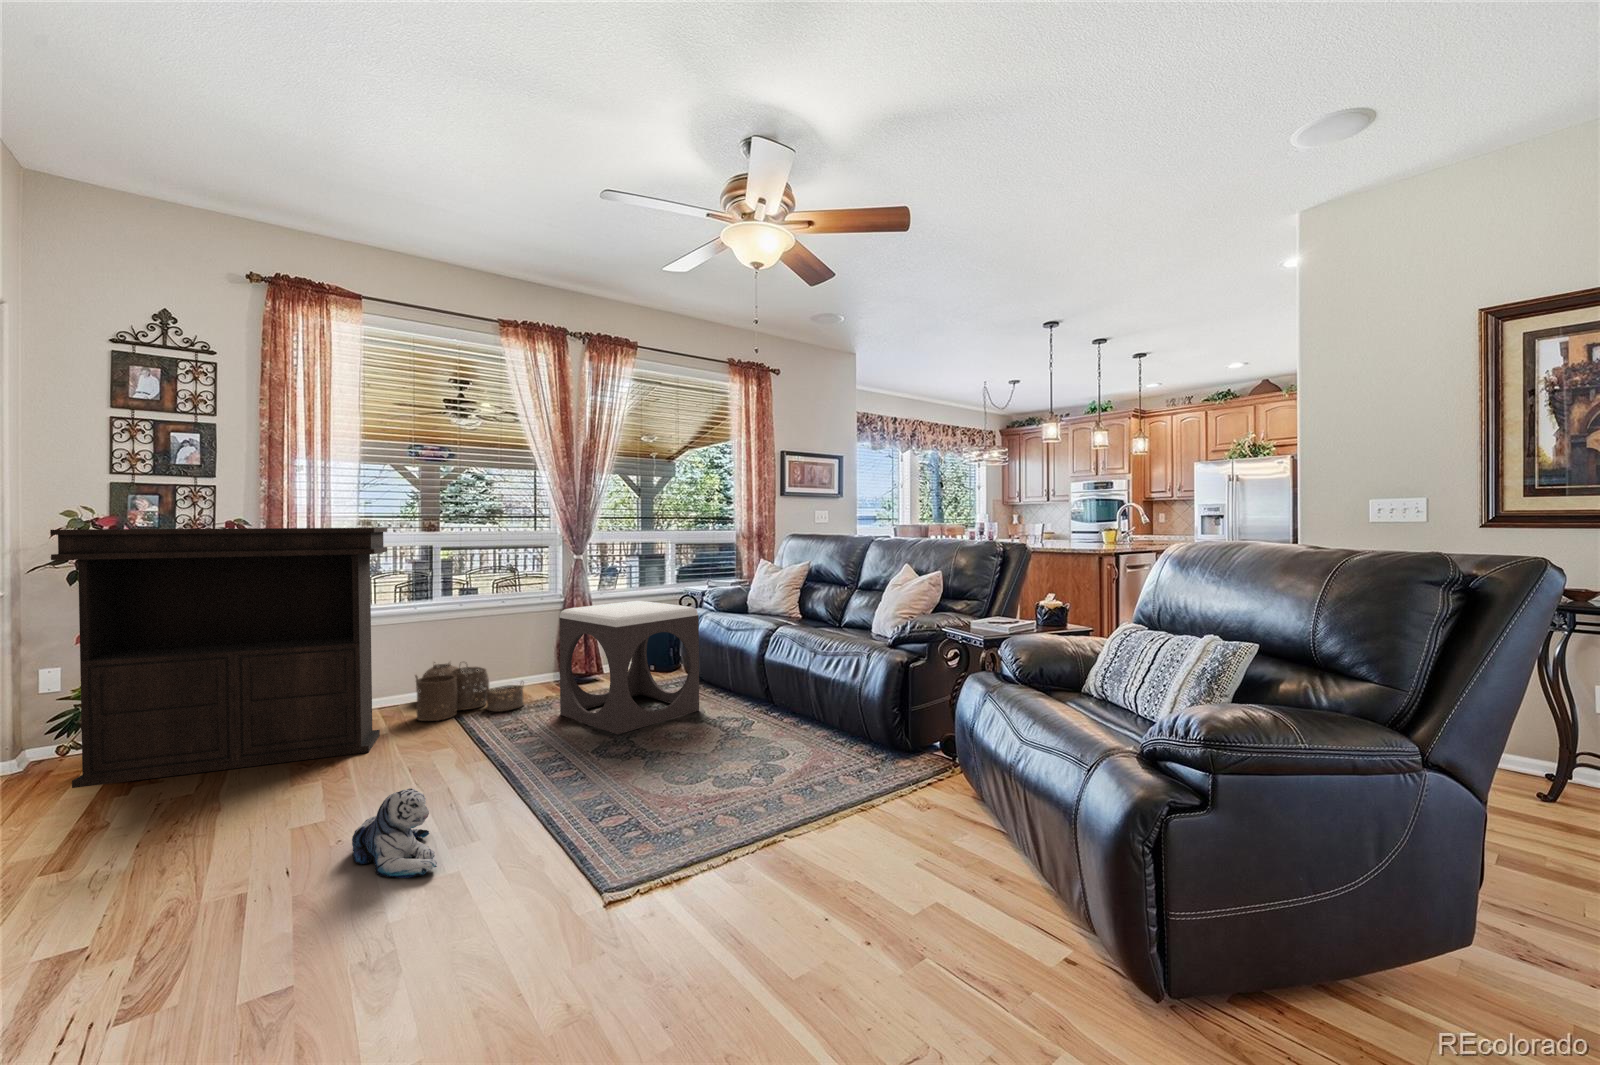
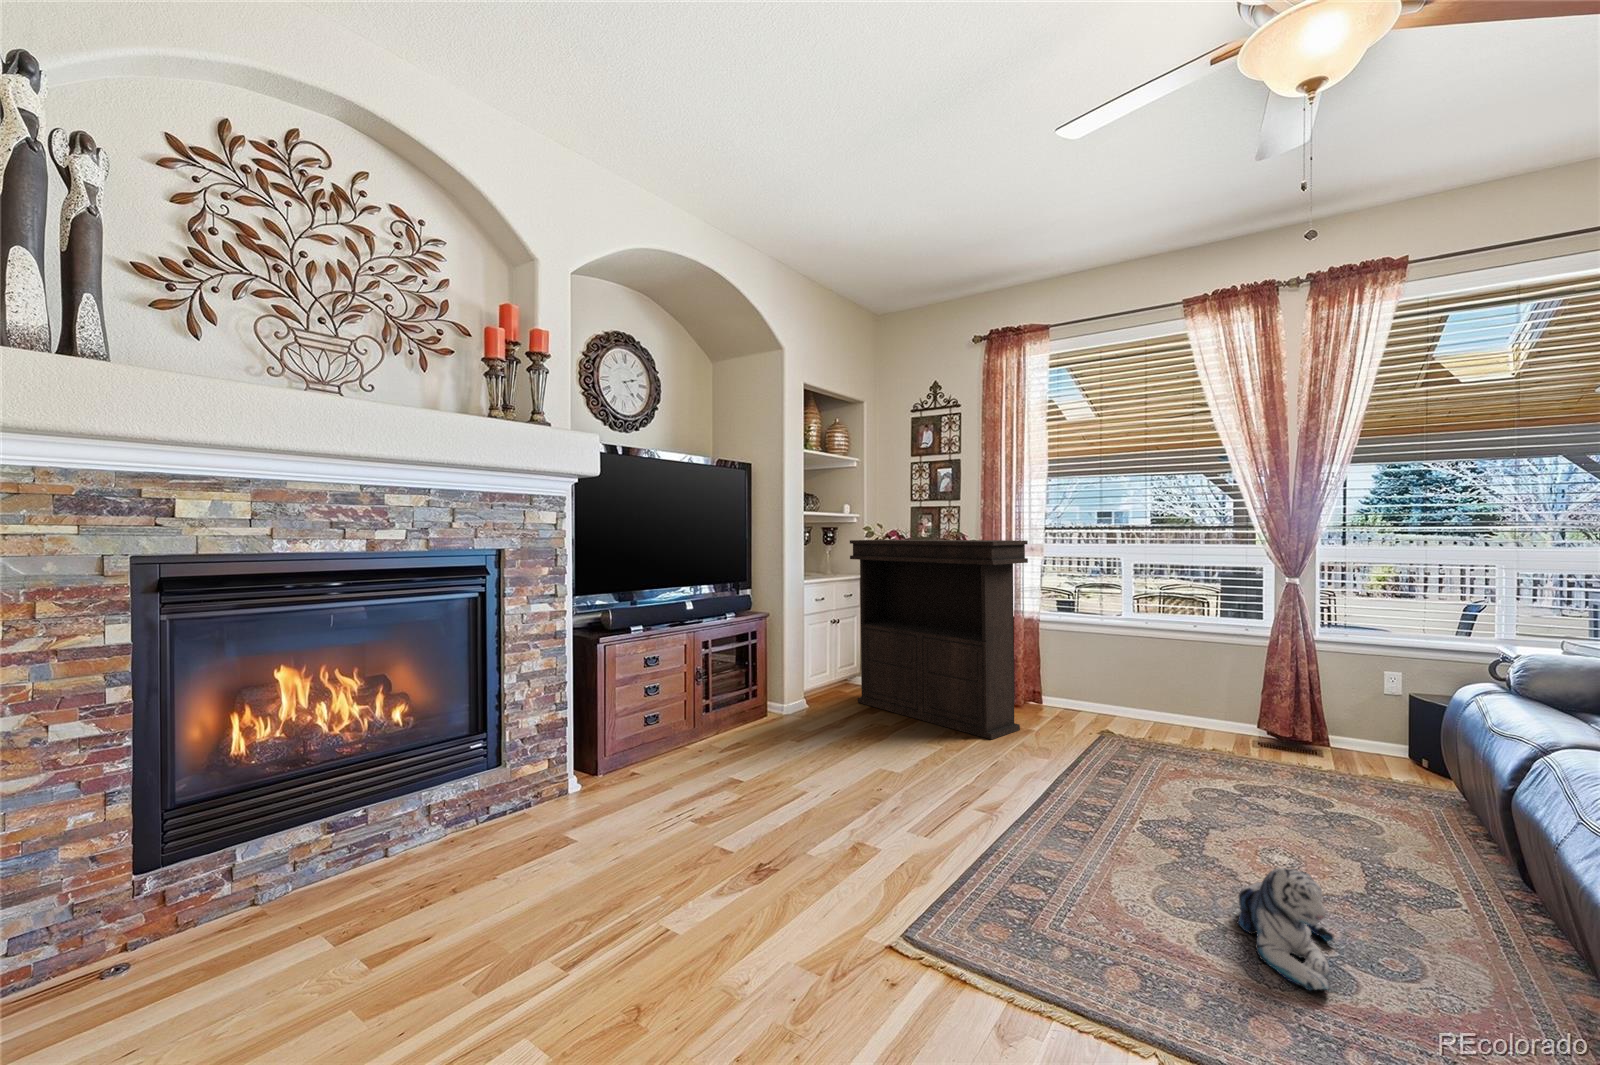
footstool: present [559,601,699,734] -> none [1184,644,1380,846]
woven basket: present [415,662,523,721] -> none [1061,676,1171,749]
plush toy: present [352,789,437,878] -> present [1237,868,1333,990]

